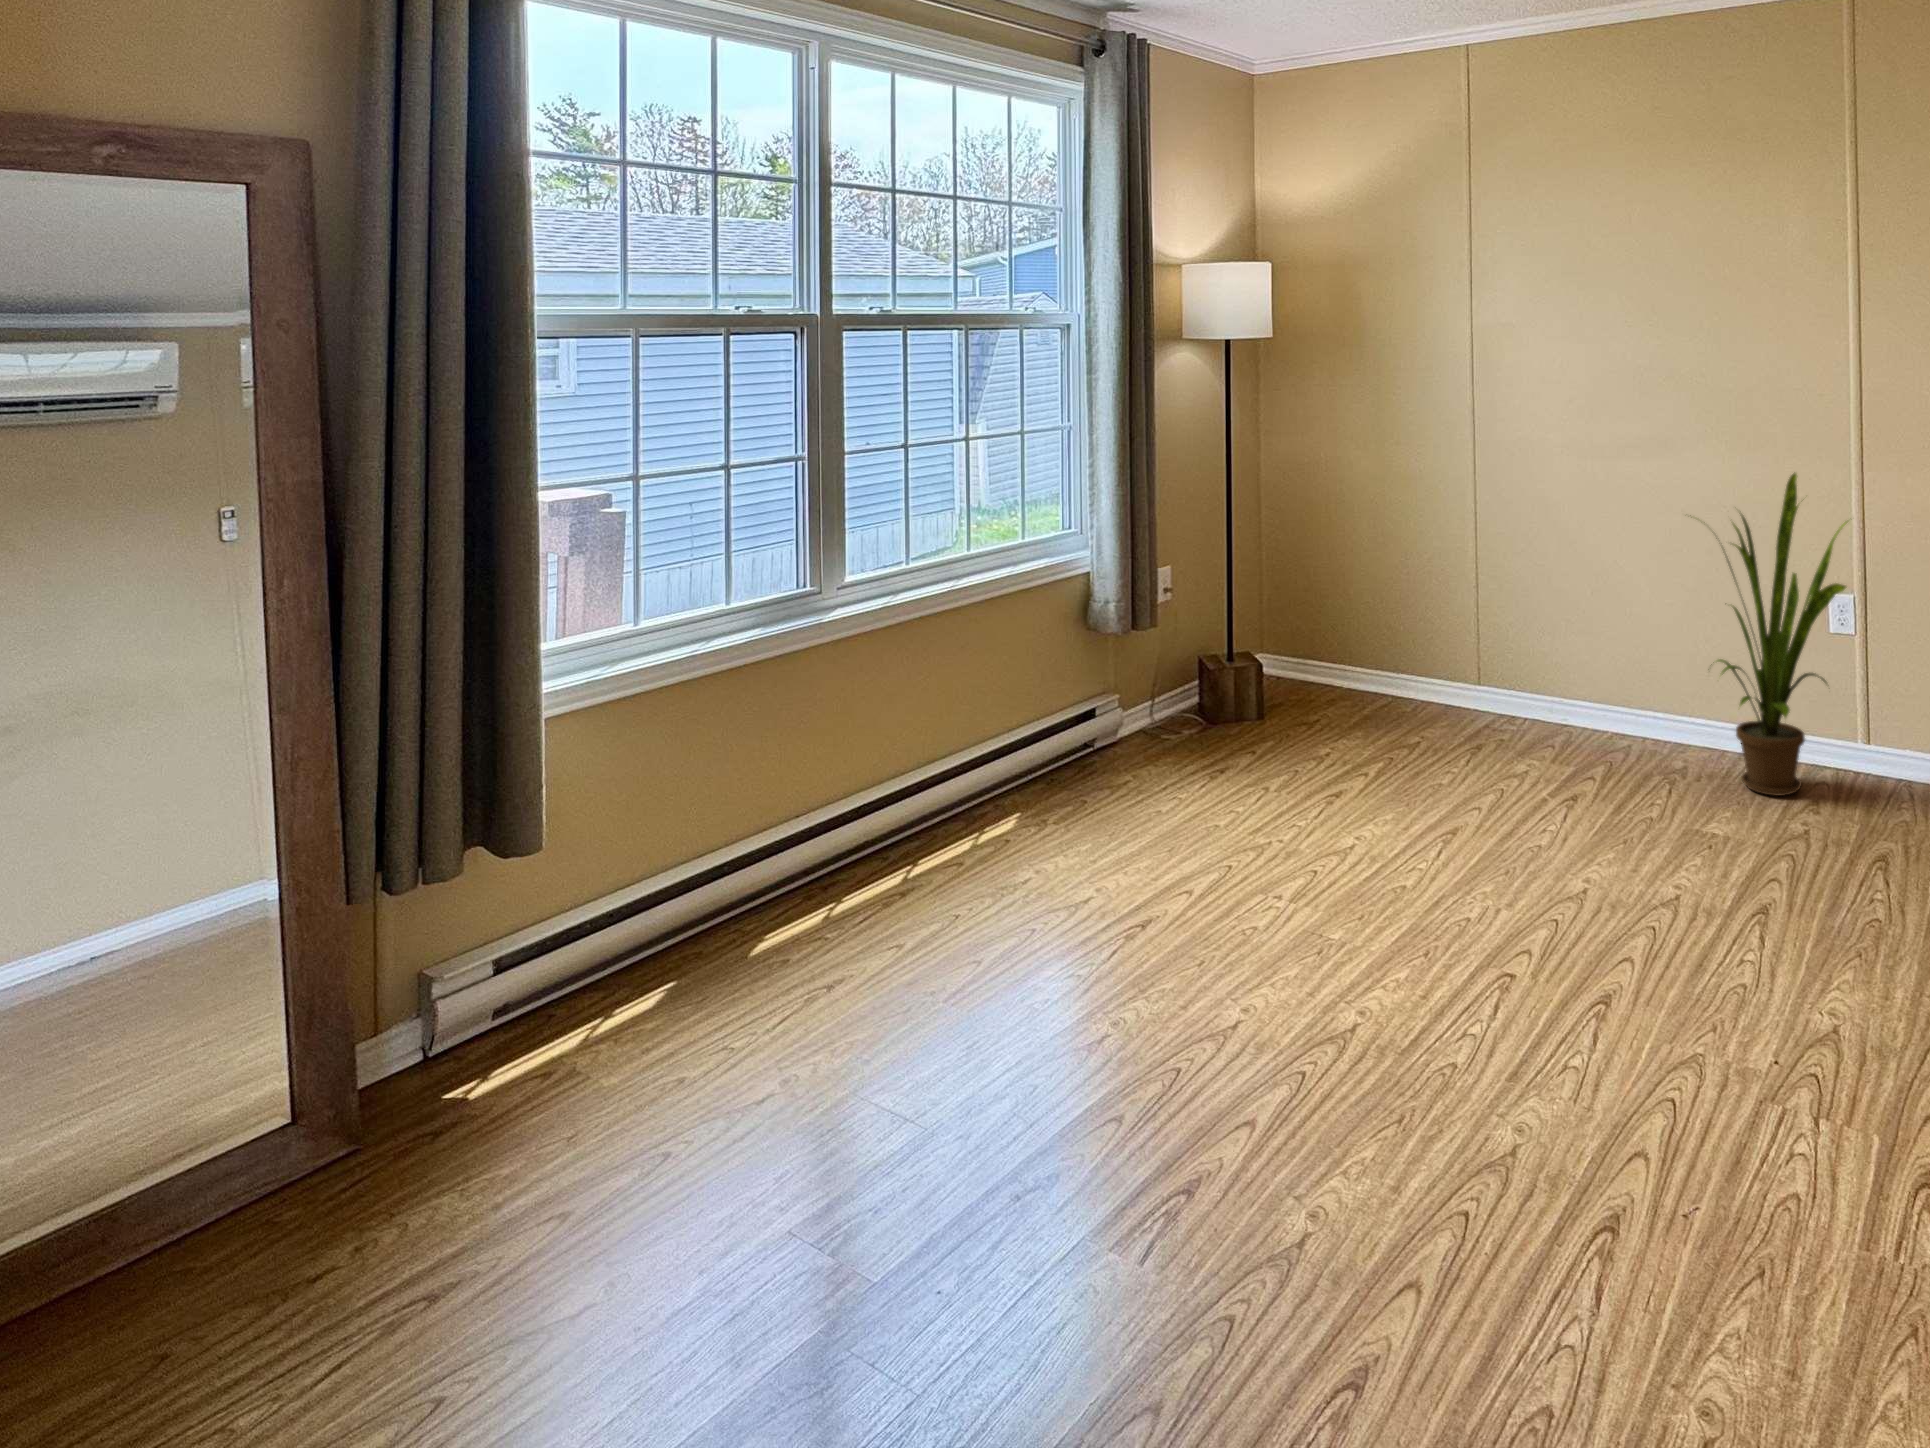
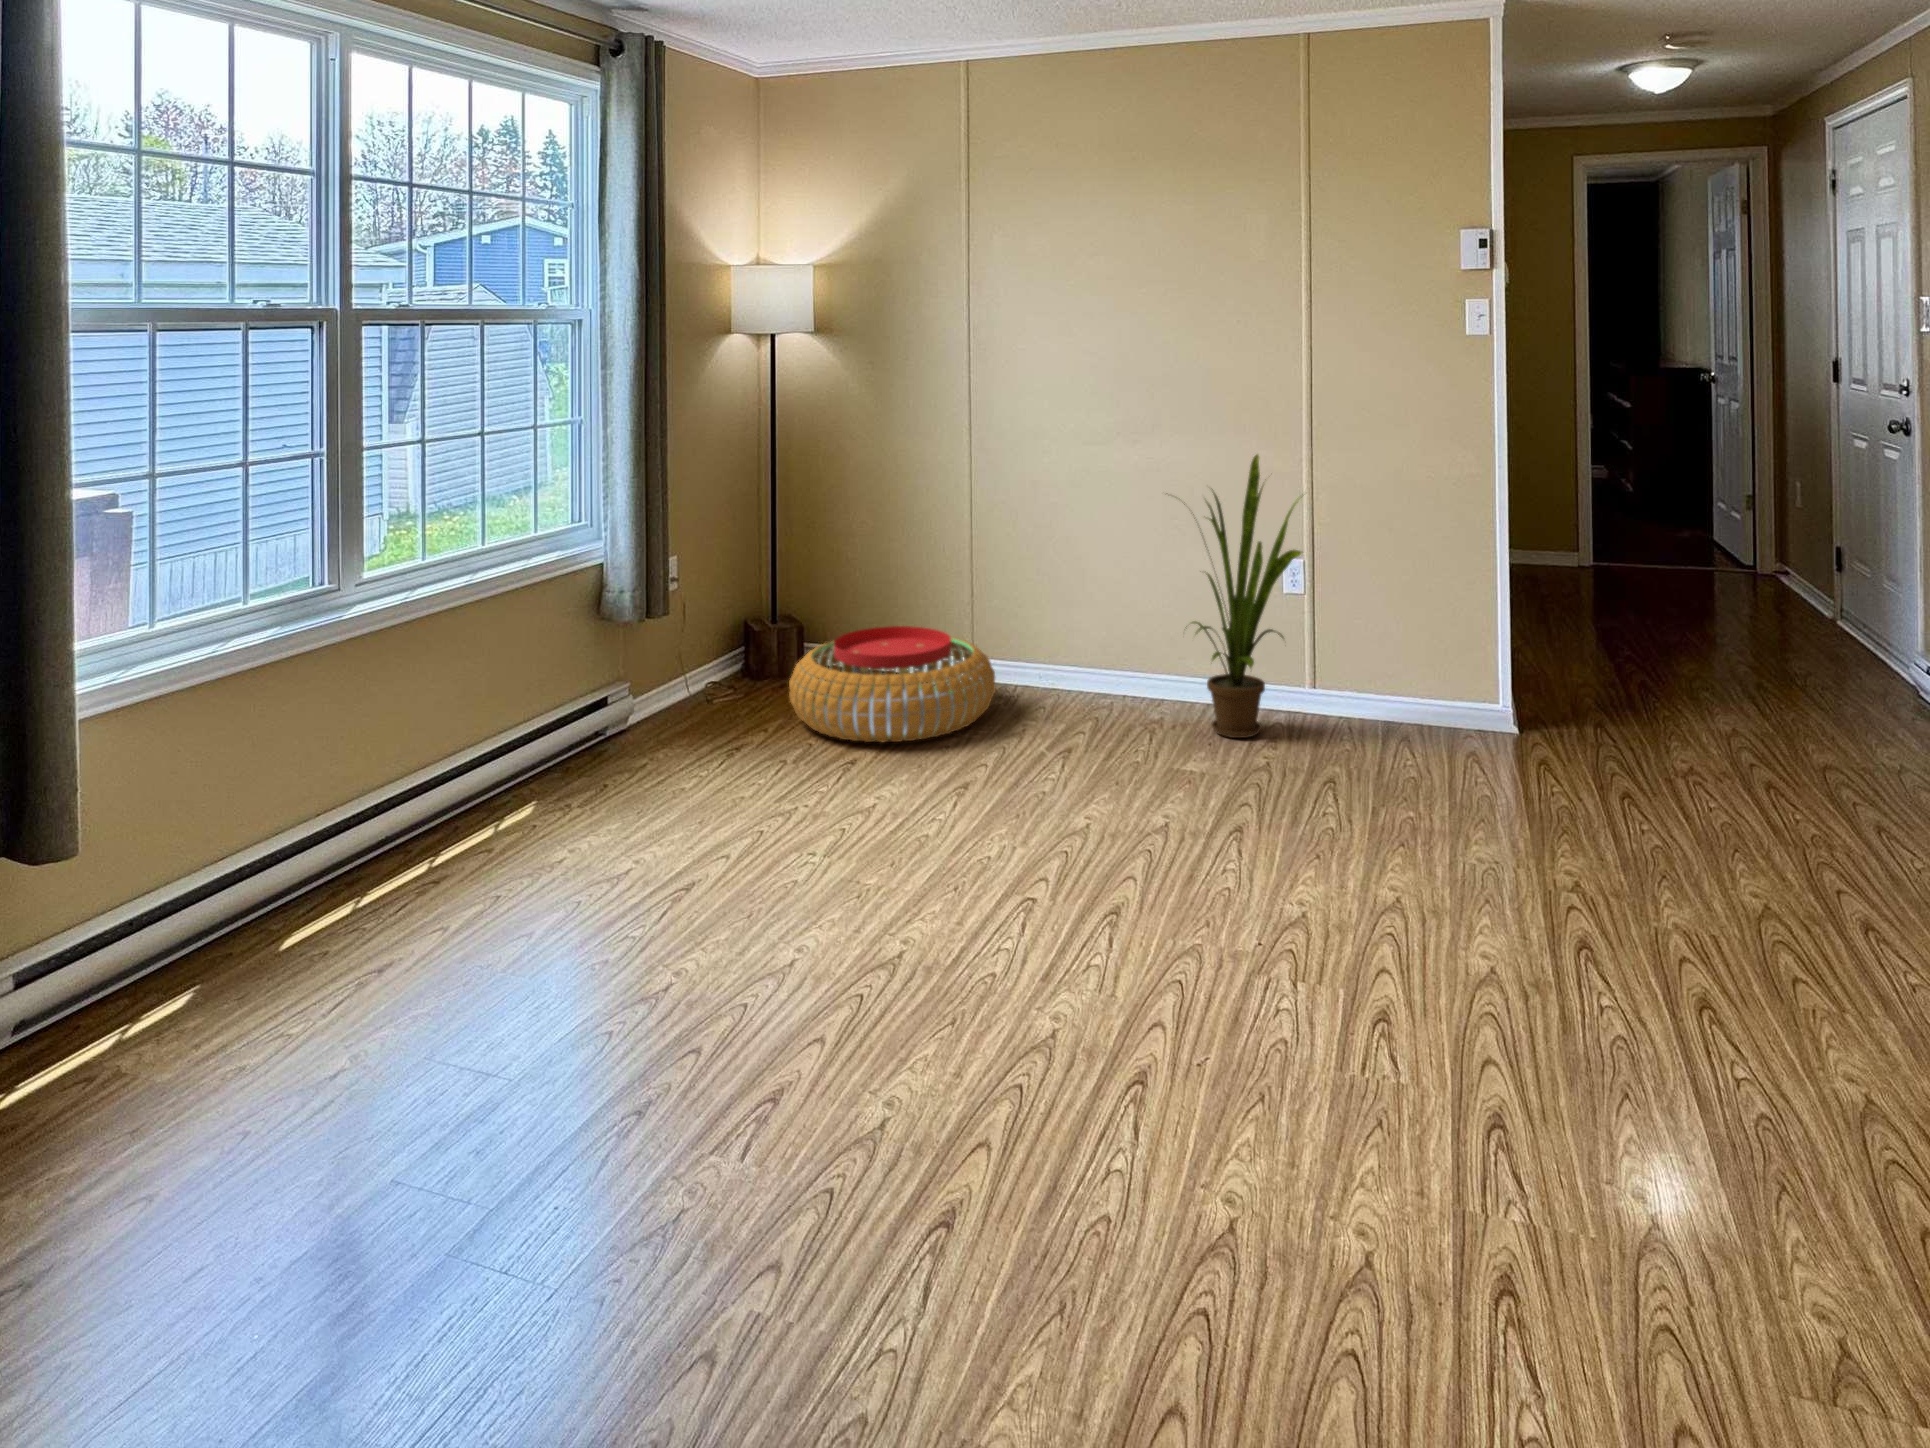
pouf: none [1281,647,1499,774] -> present [789,626,995,742]

